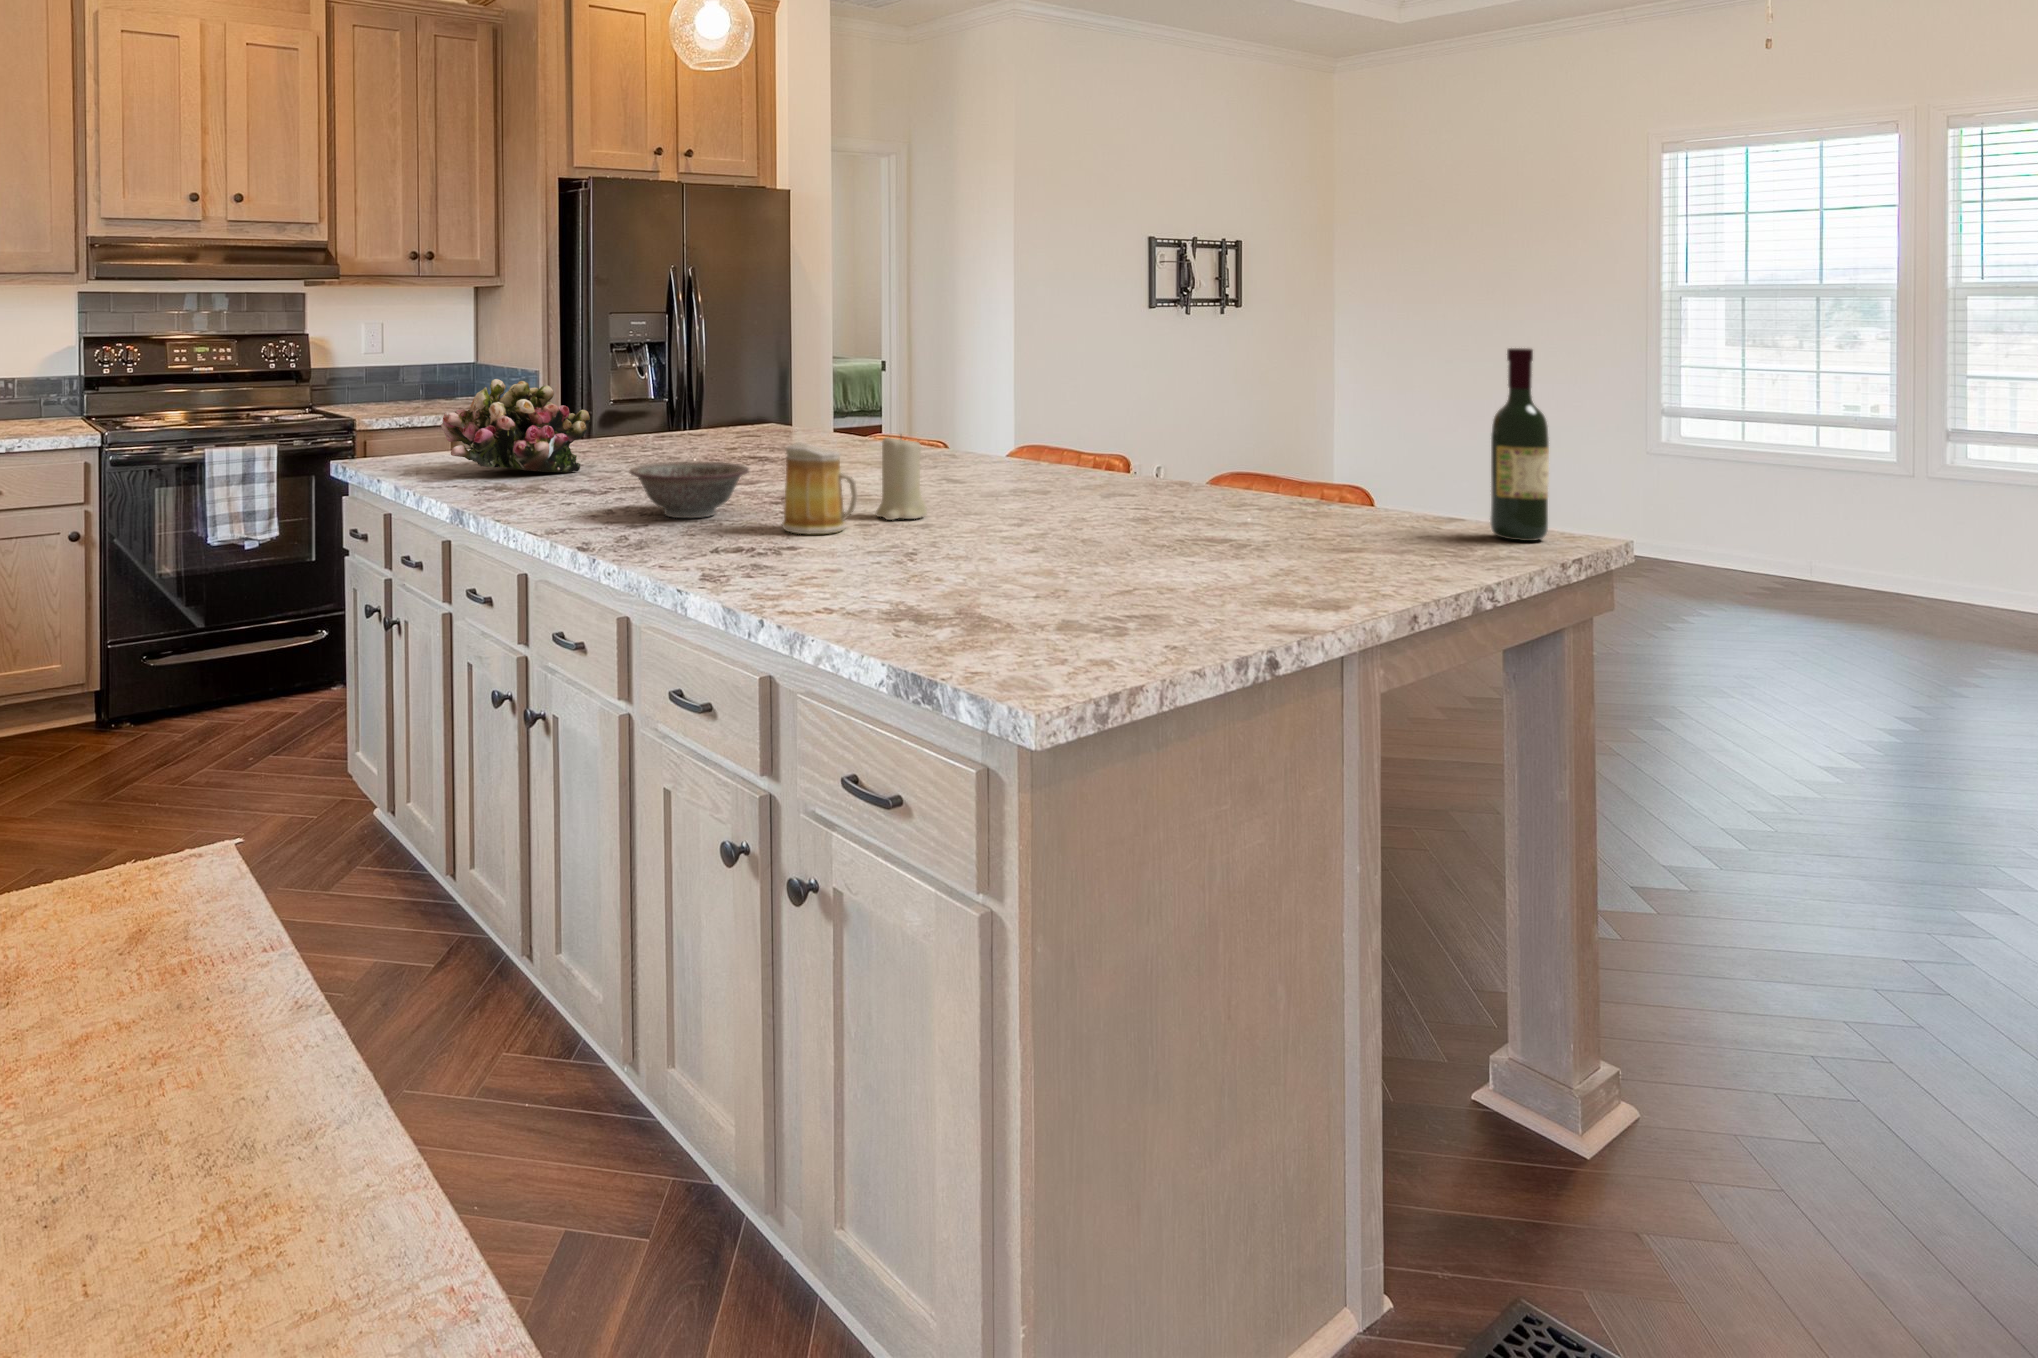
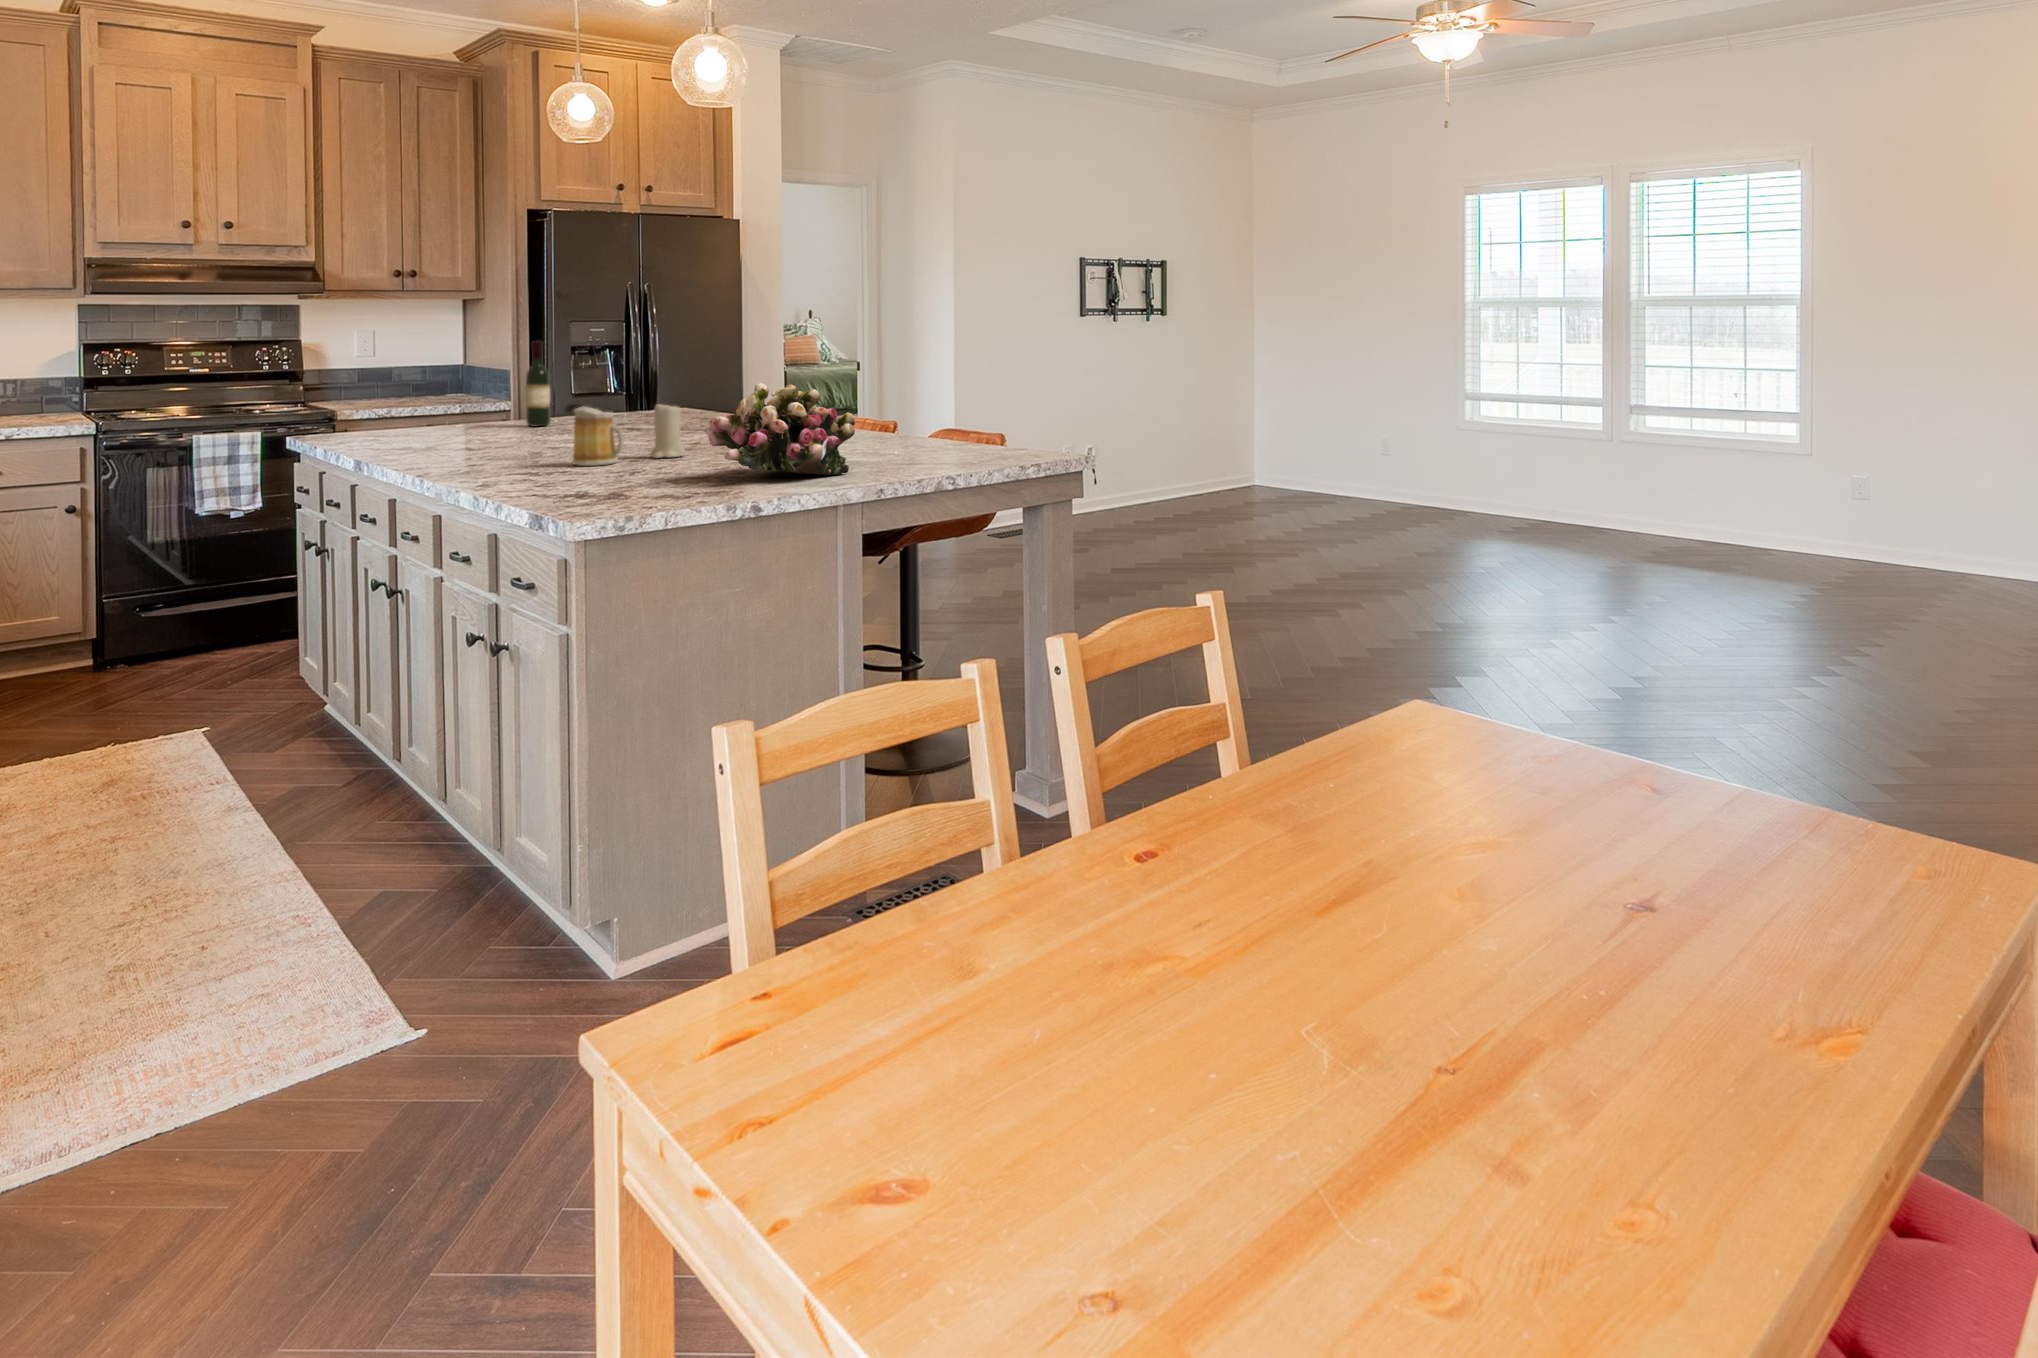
wine bottle: present [1490,348,1549,541] -> present [526,341,551,426]
flower arrangement: present [441,379,590,472] -> present [705,383,855,474]
decorative bowl: present [630,462,749,518] -> none [478,424,567,461]

